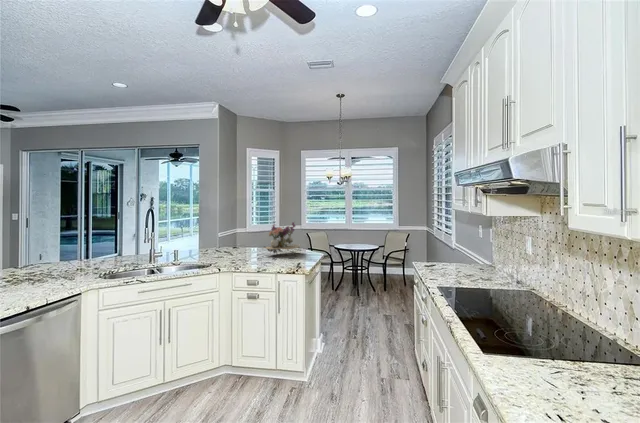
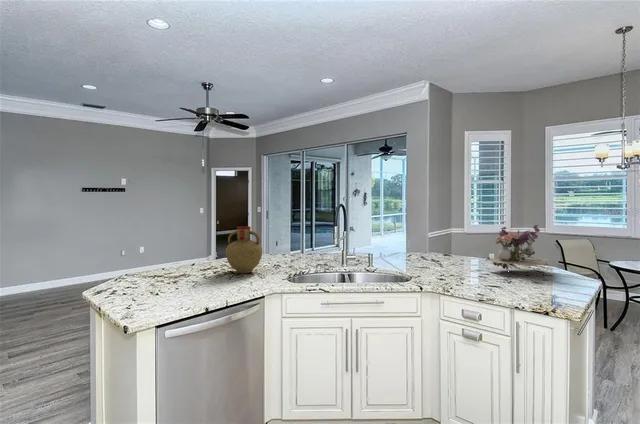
vase: none [22,231,67,277] -> present [226,226,262,273]

